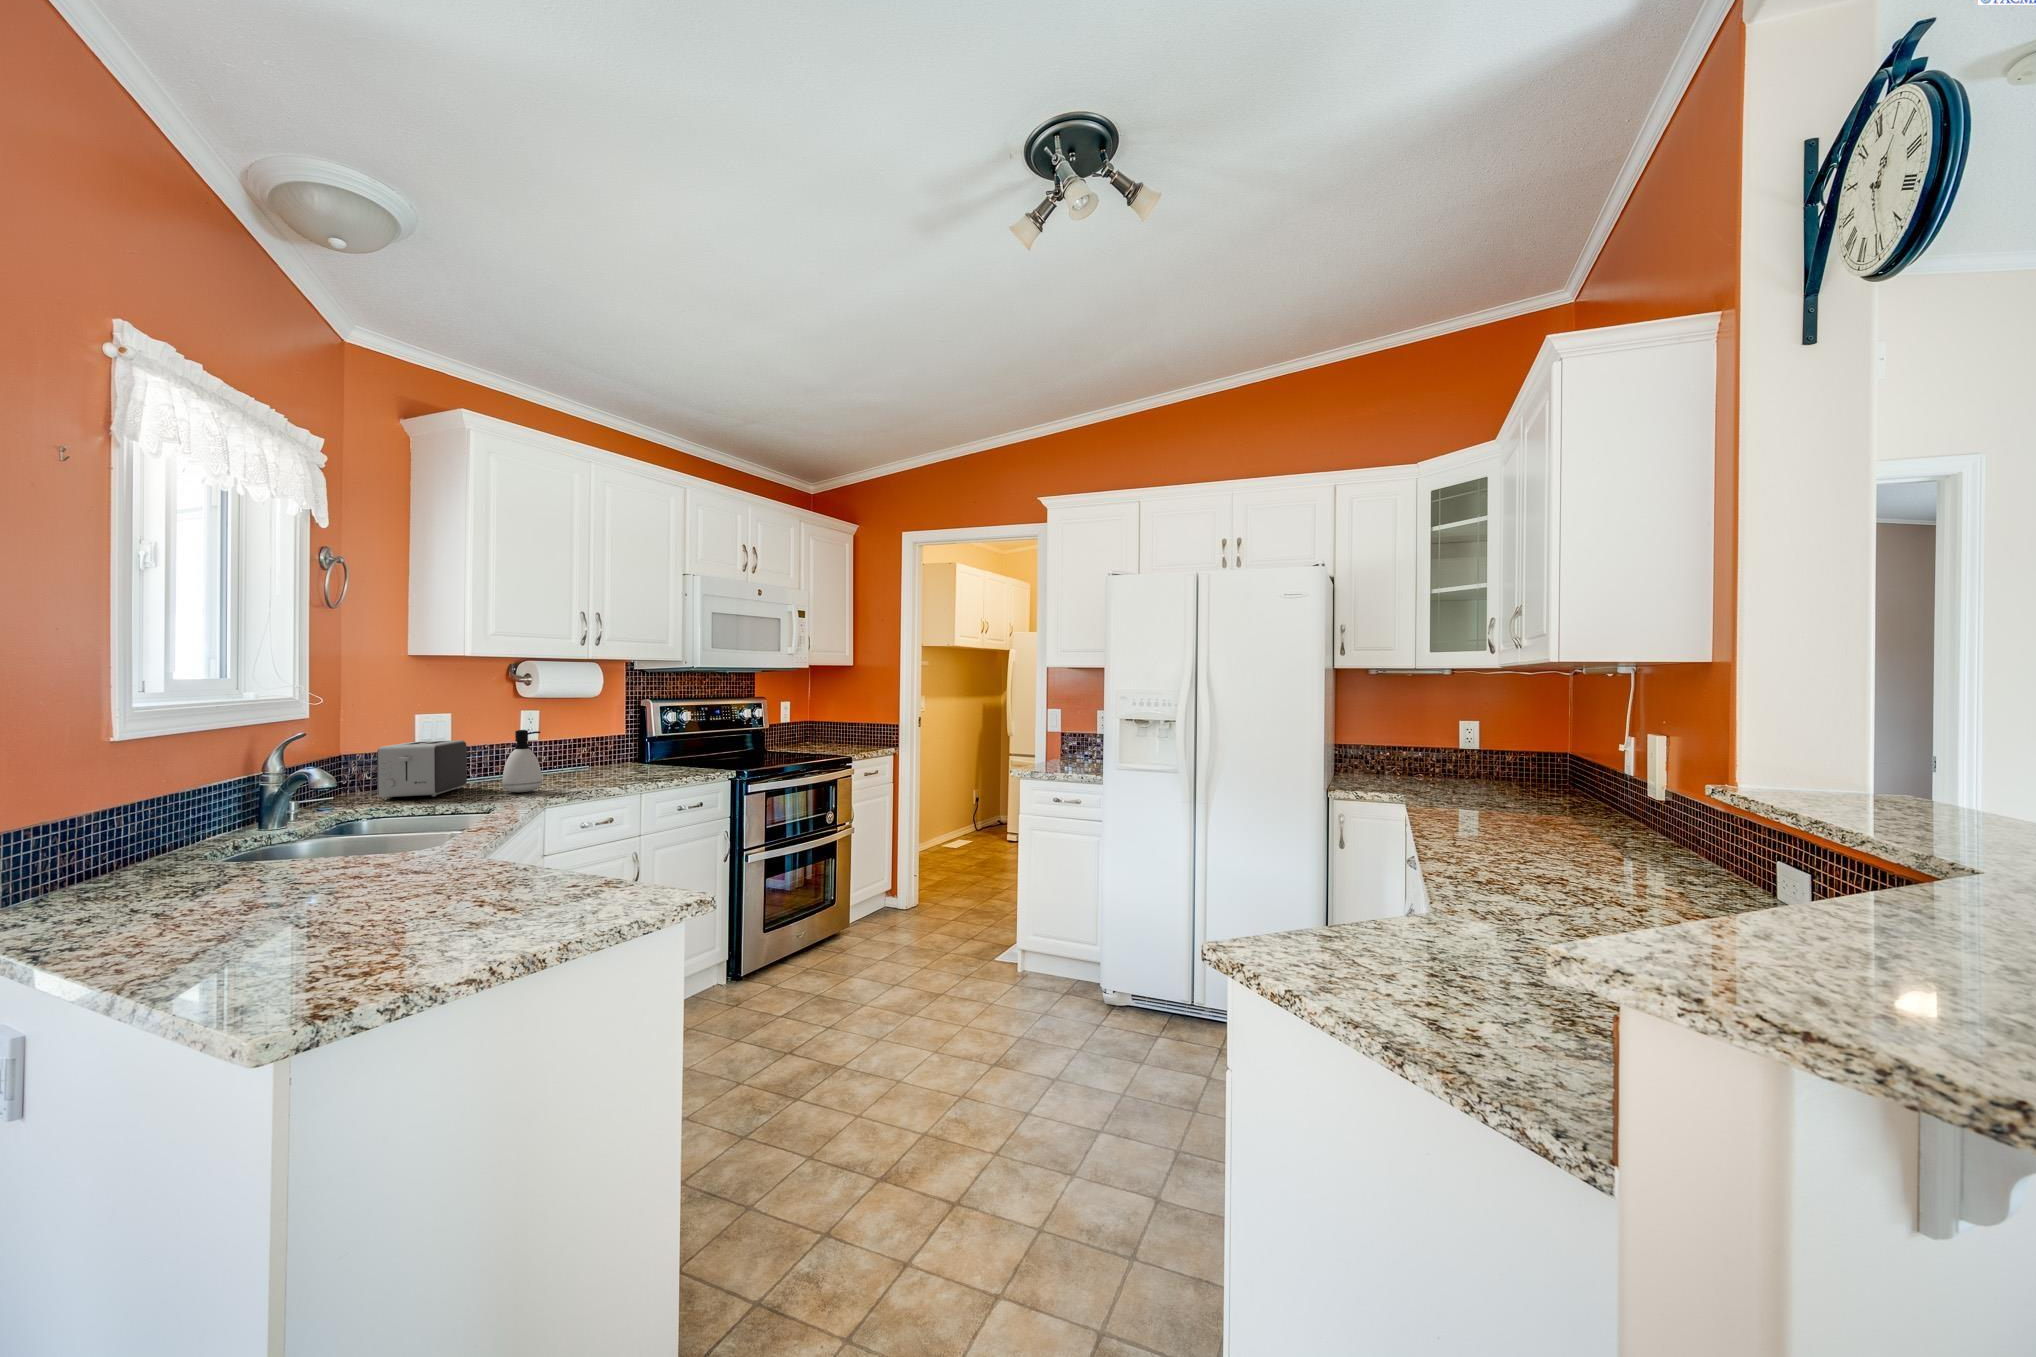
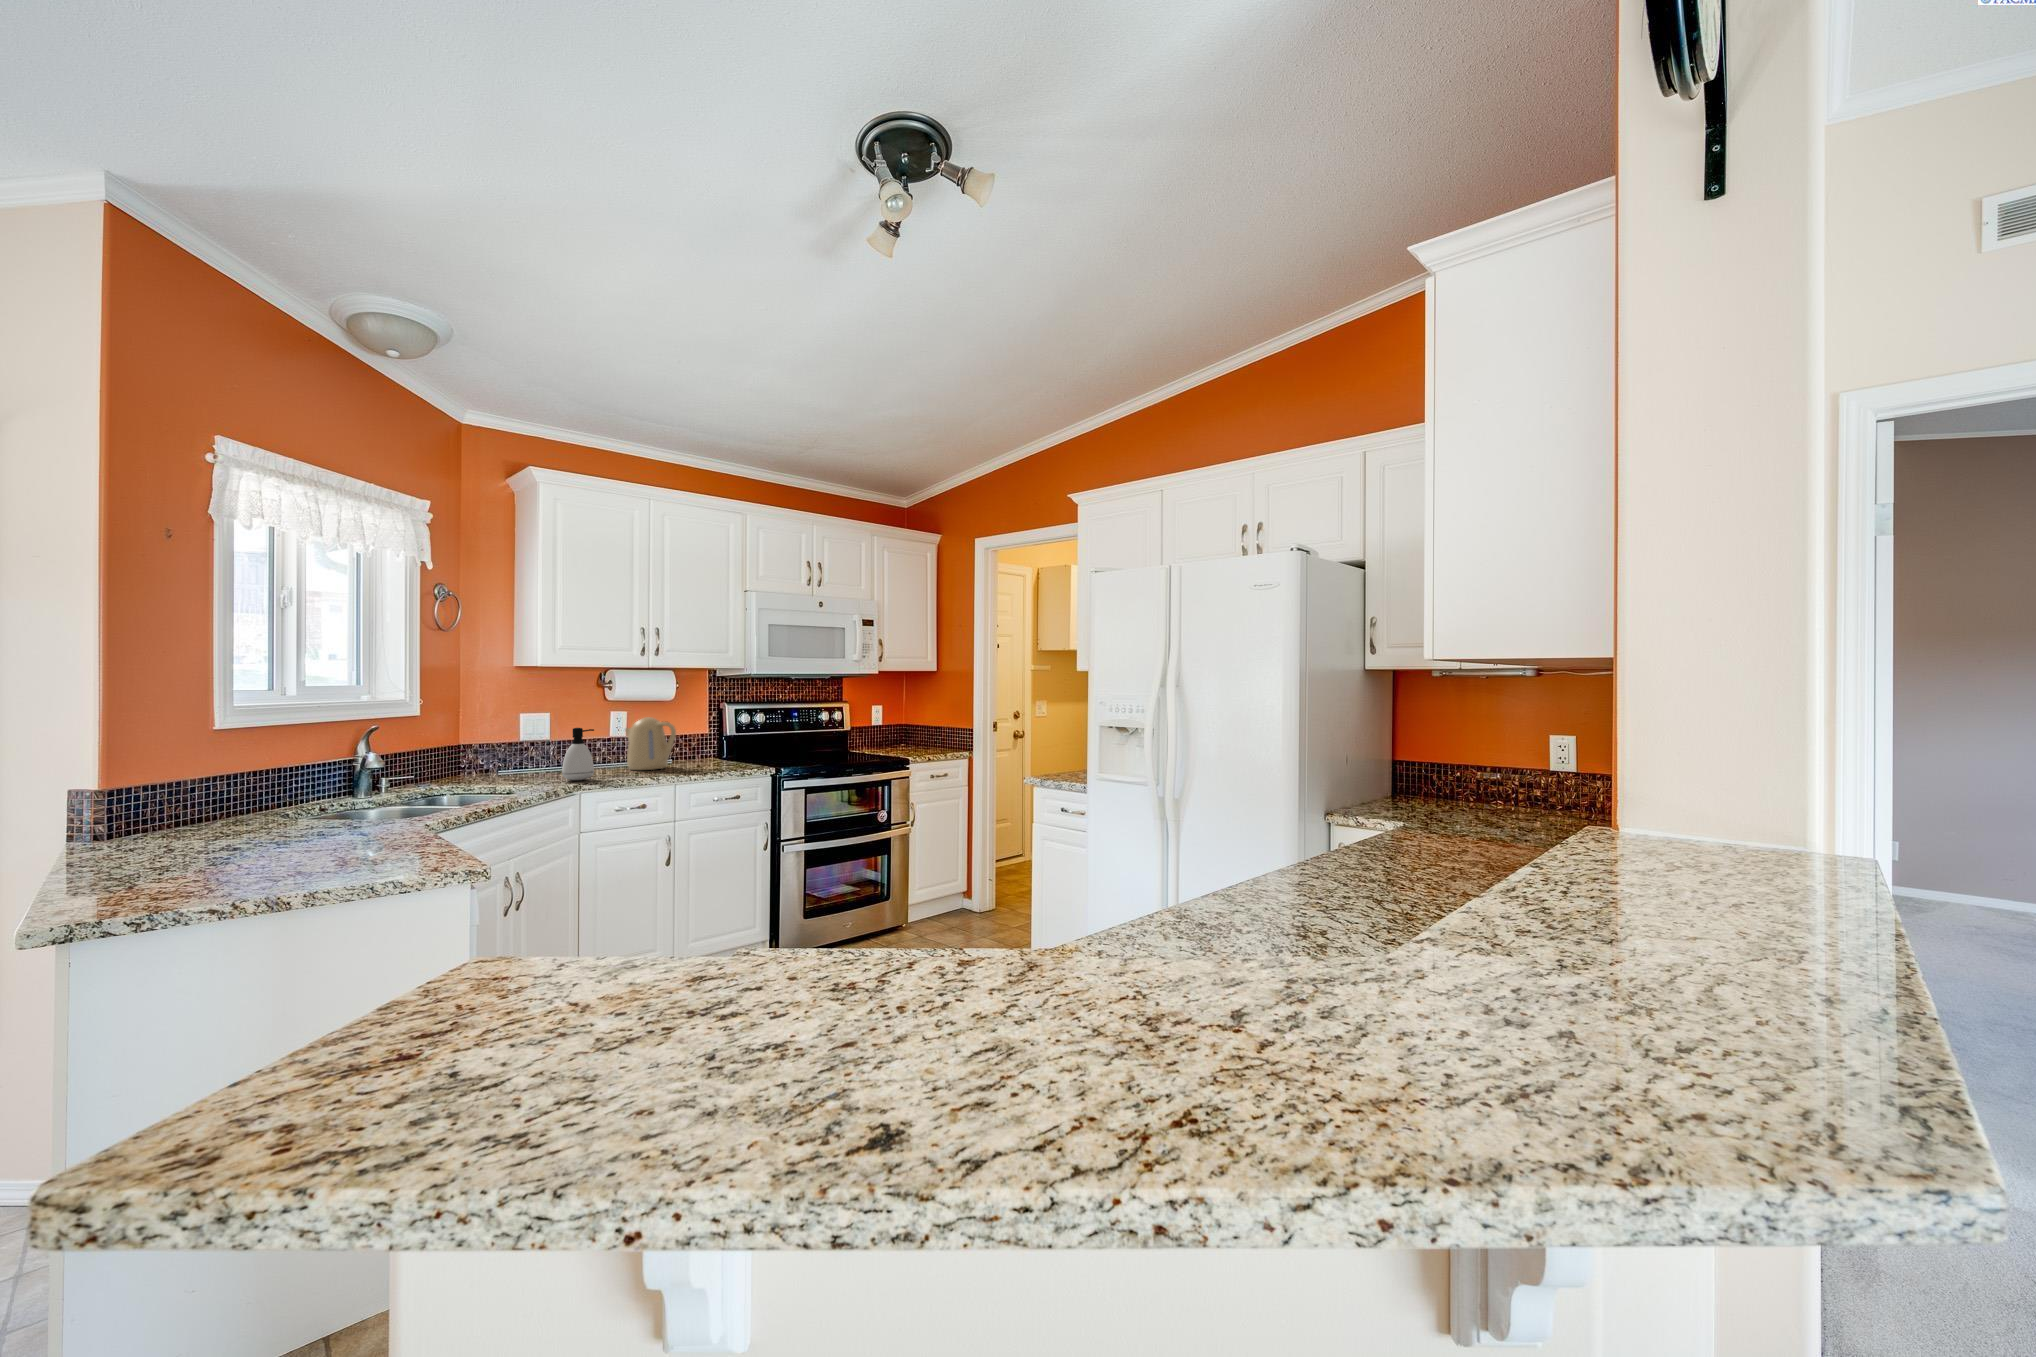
kettle: none [550,717,619,778] -> present [625,717,676,770]
toaster: present [377,740,467,799] -> none [469,736,546,781]

